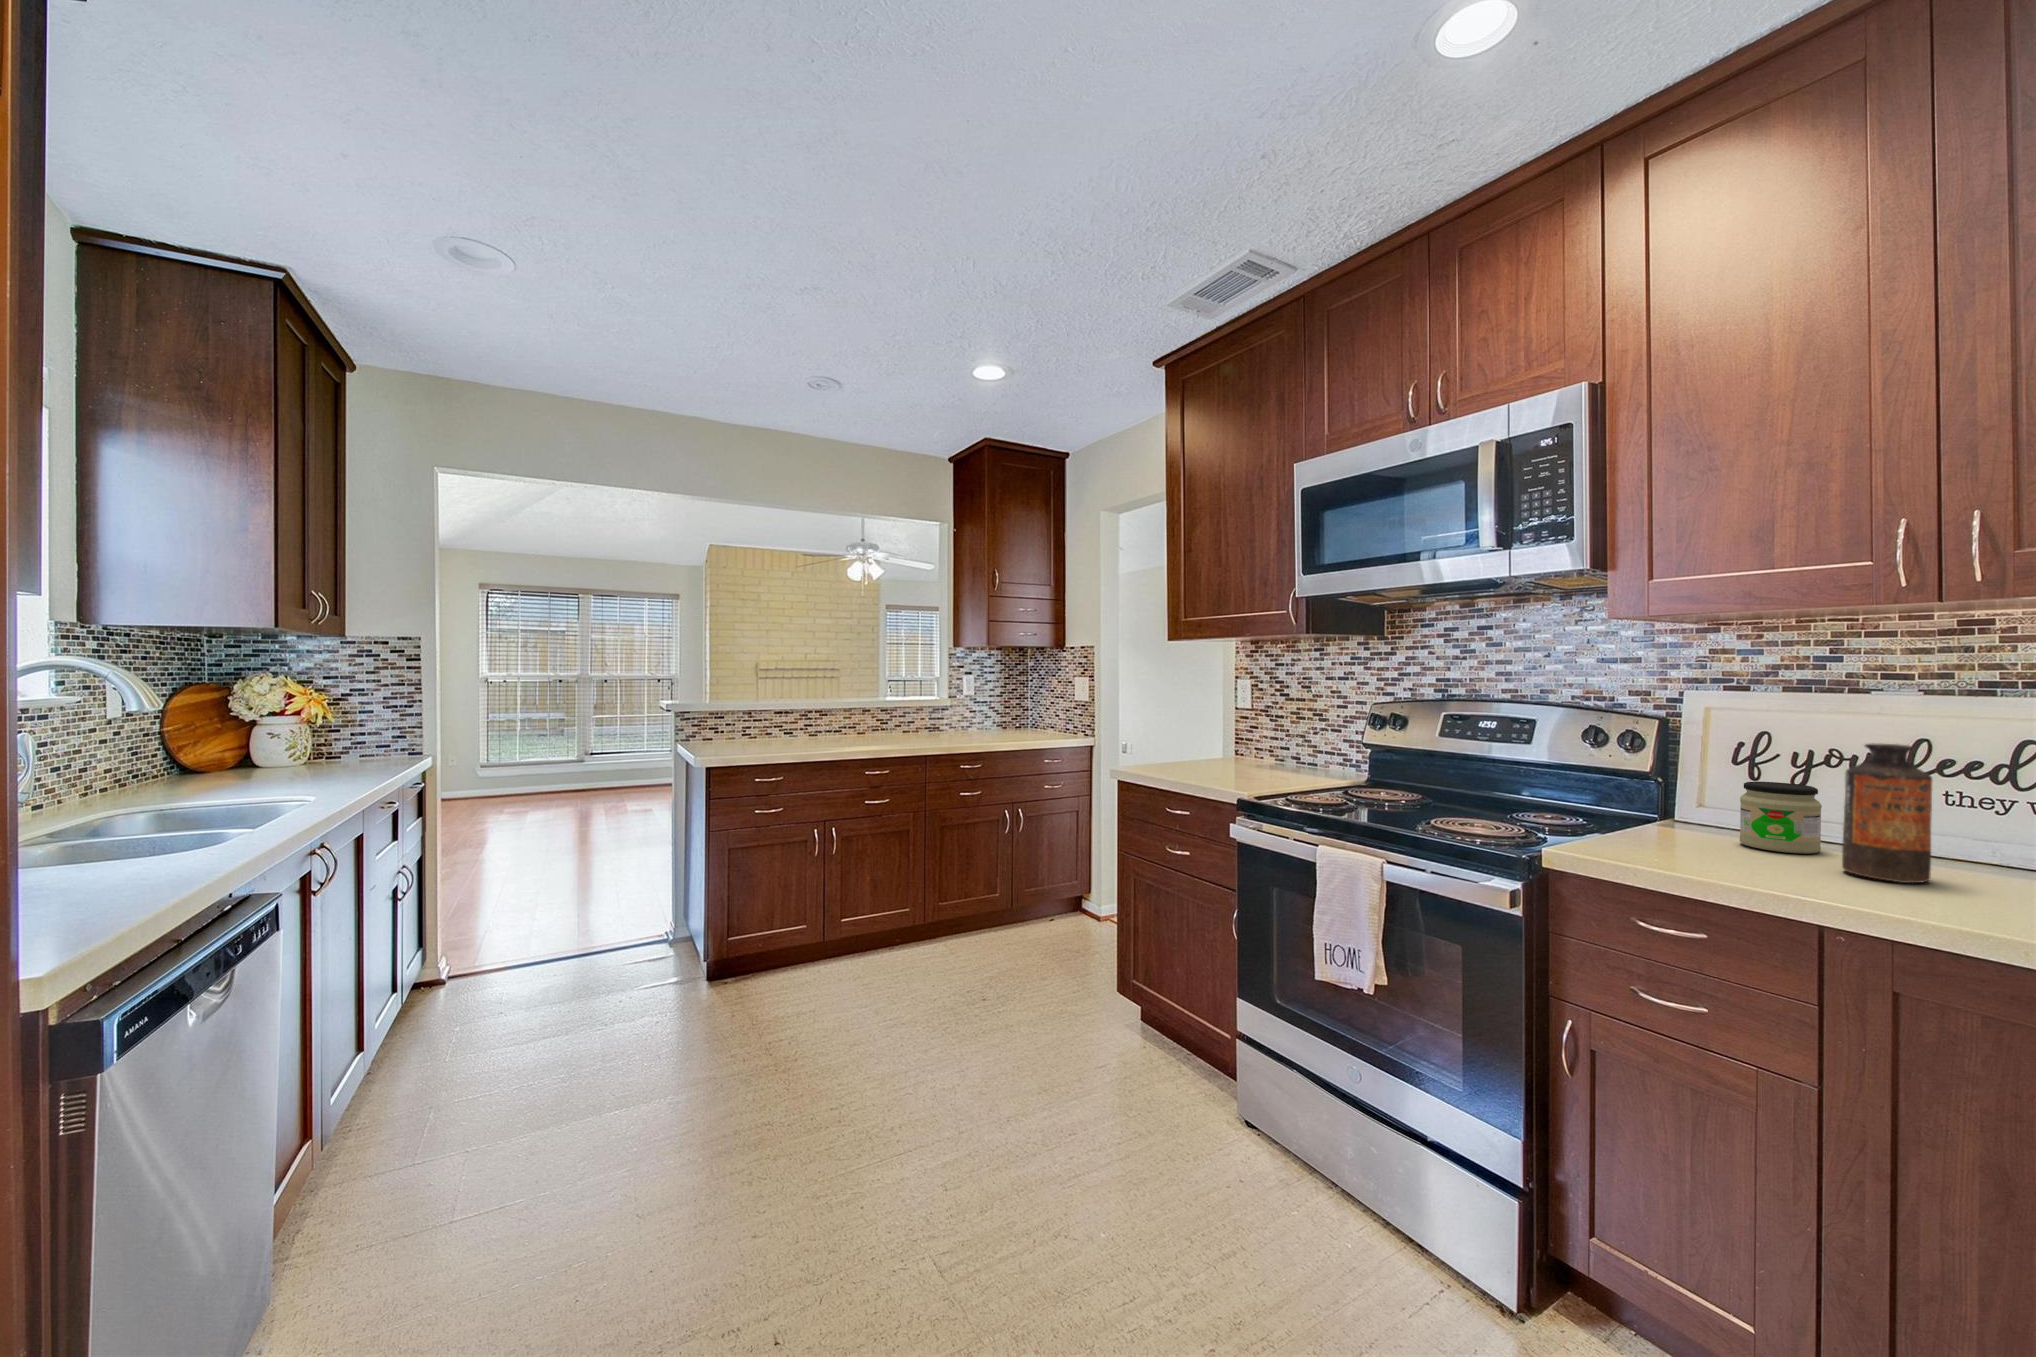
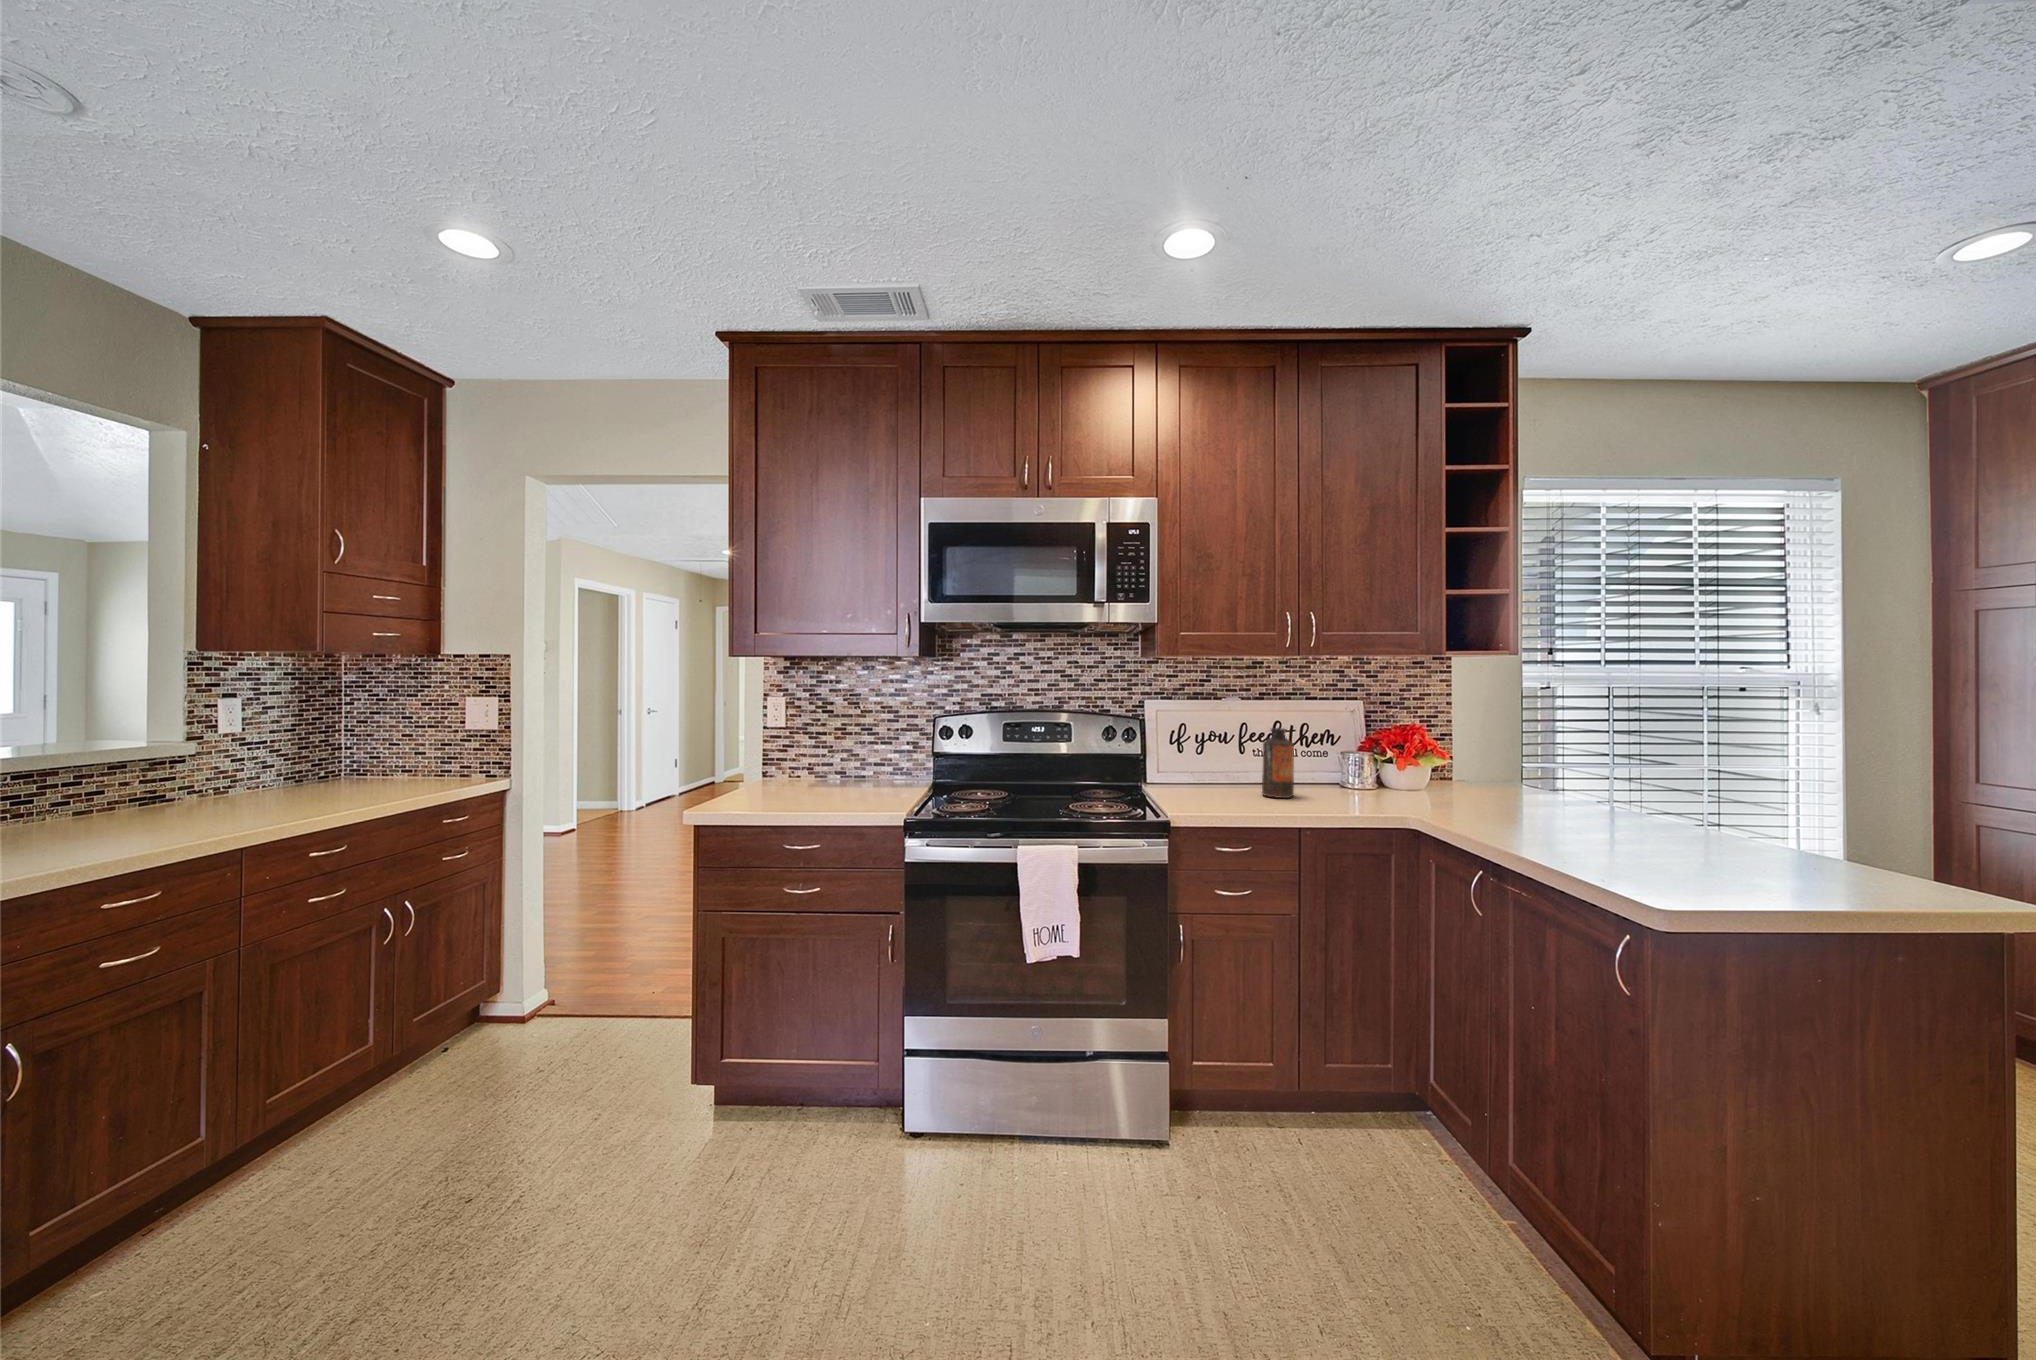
jar: present [1740,782,1822,854] -> none [1200,753,1234,791]

